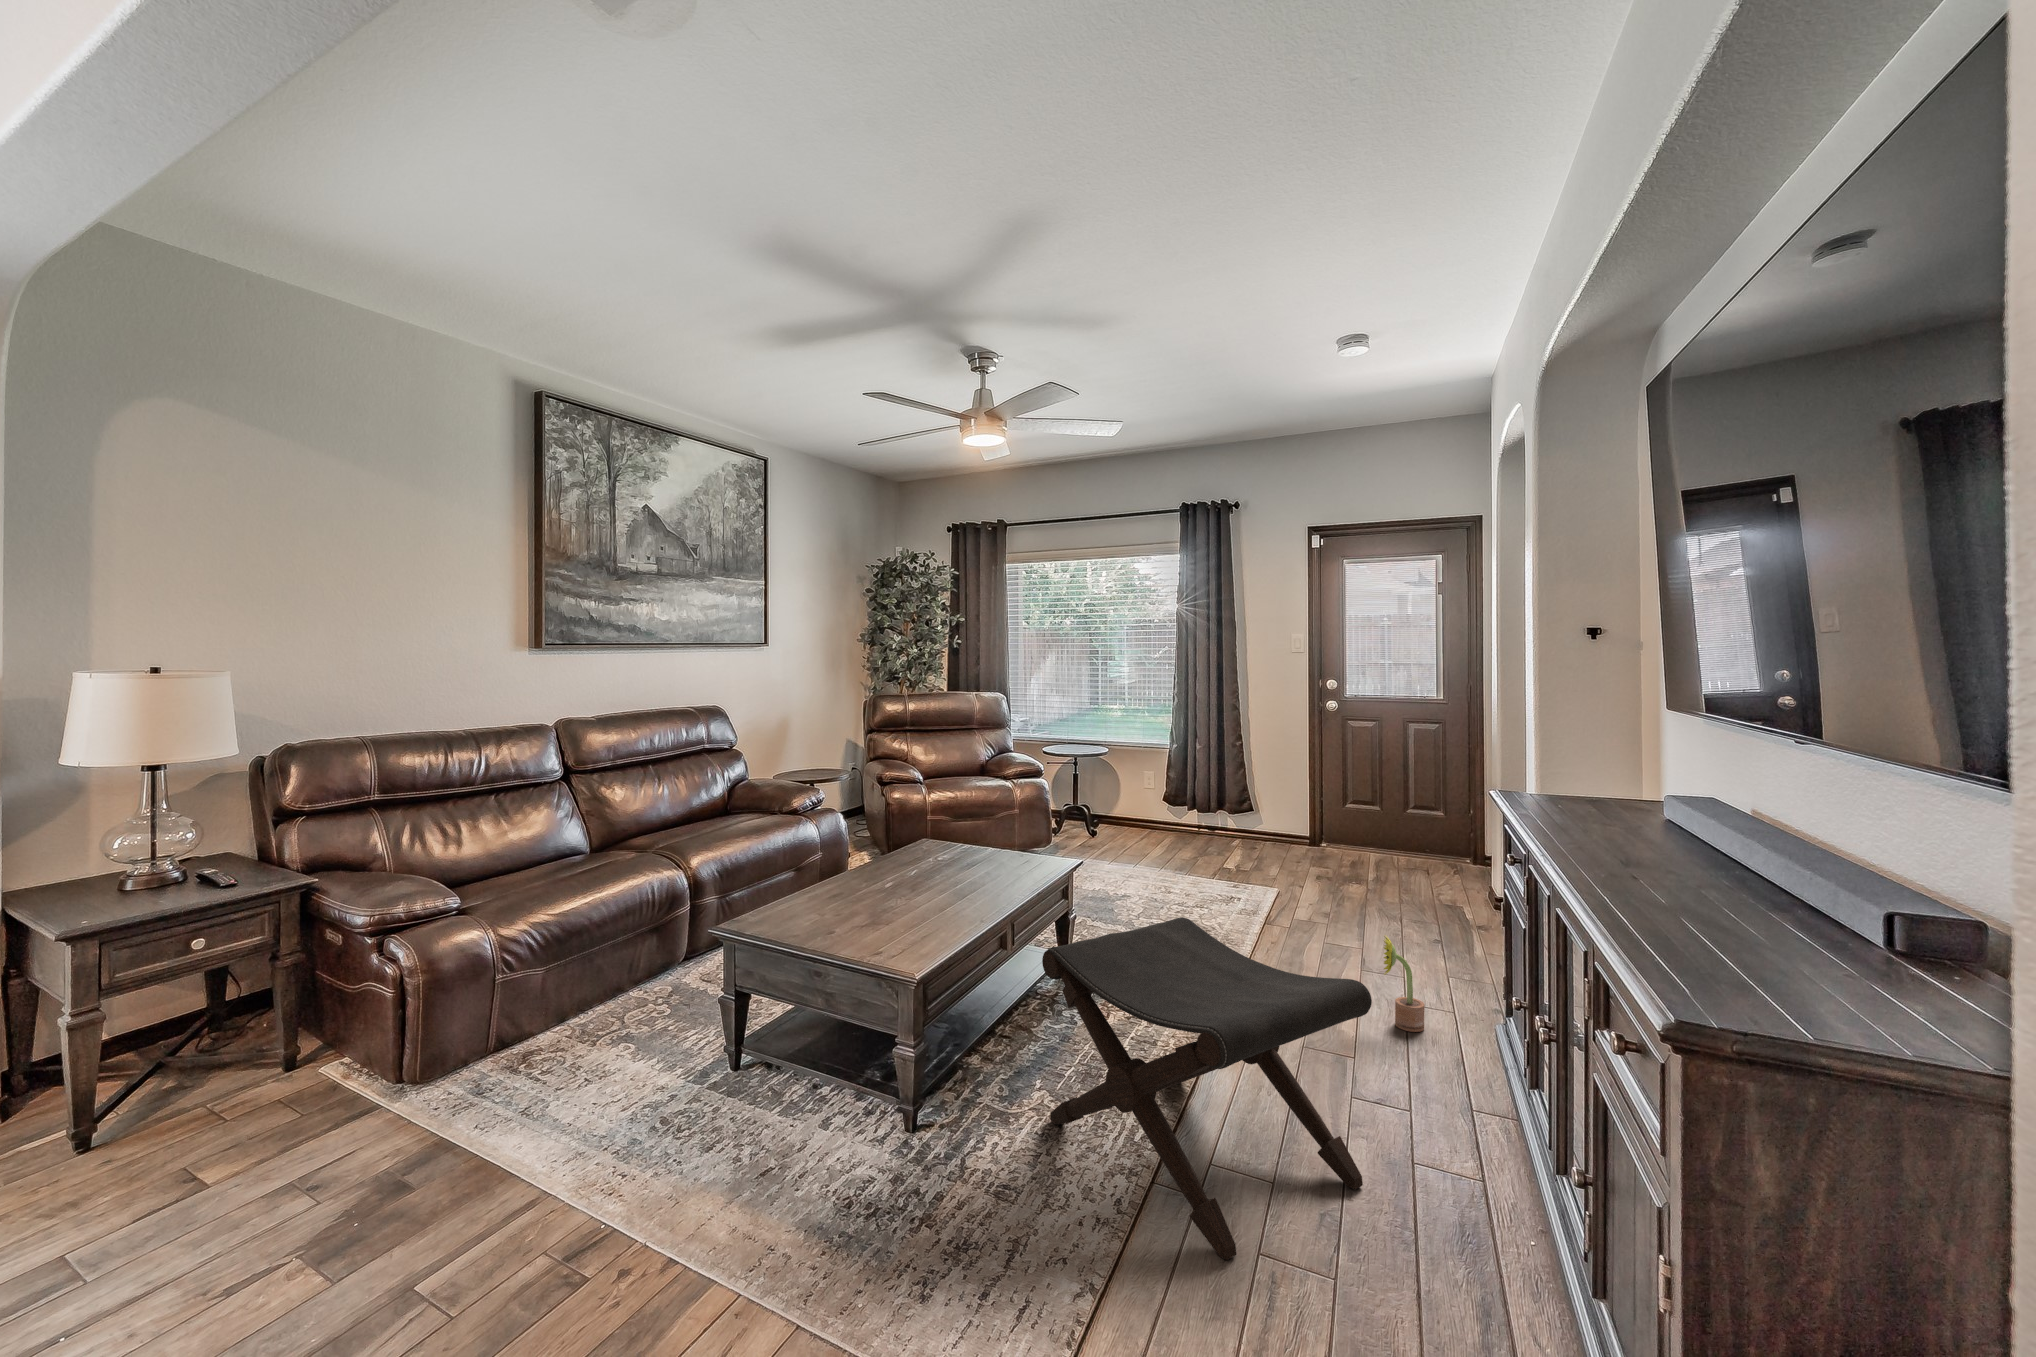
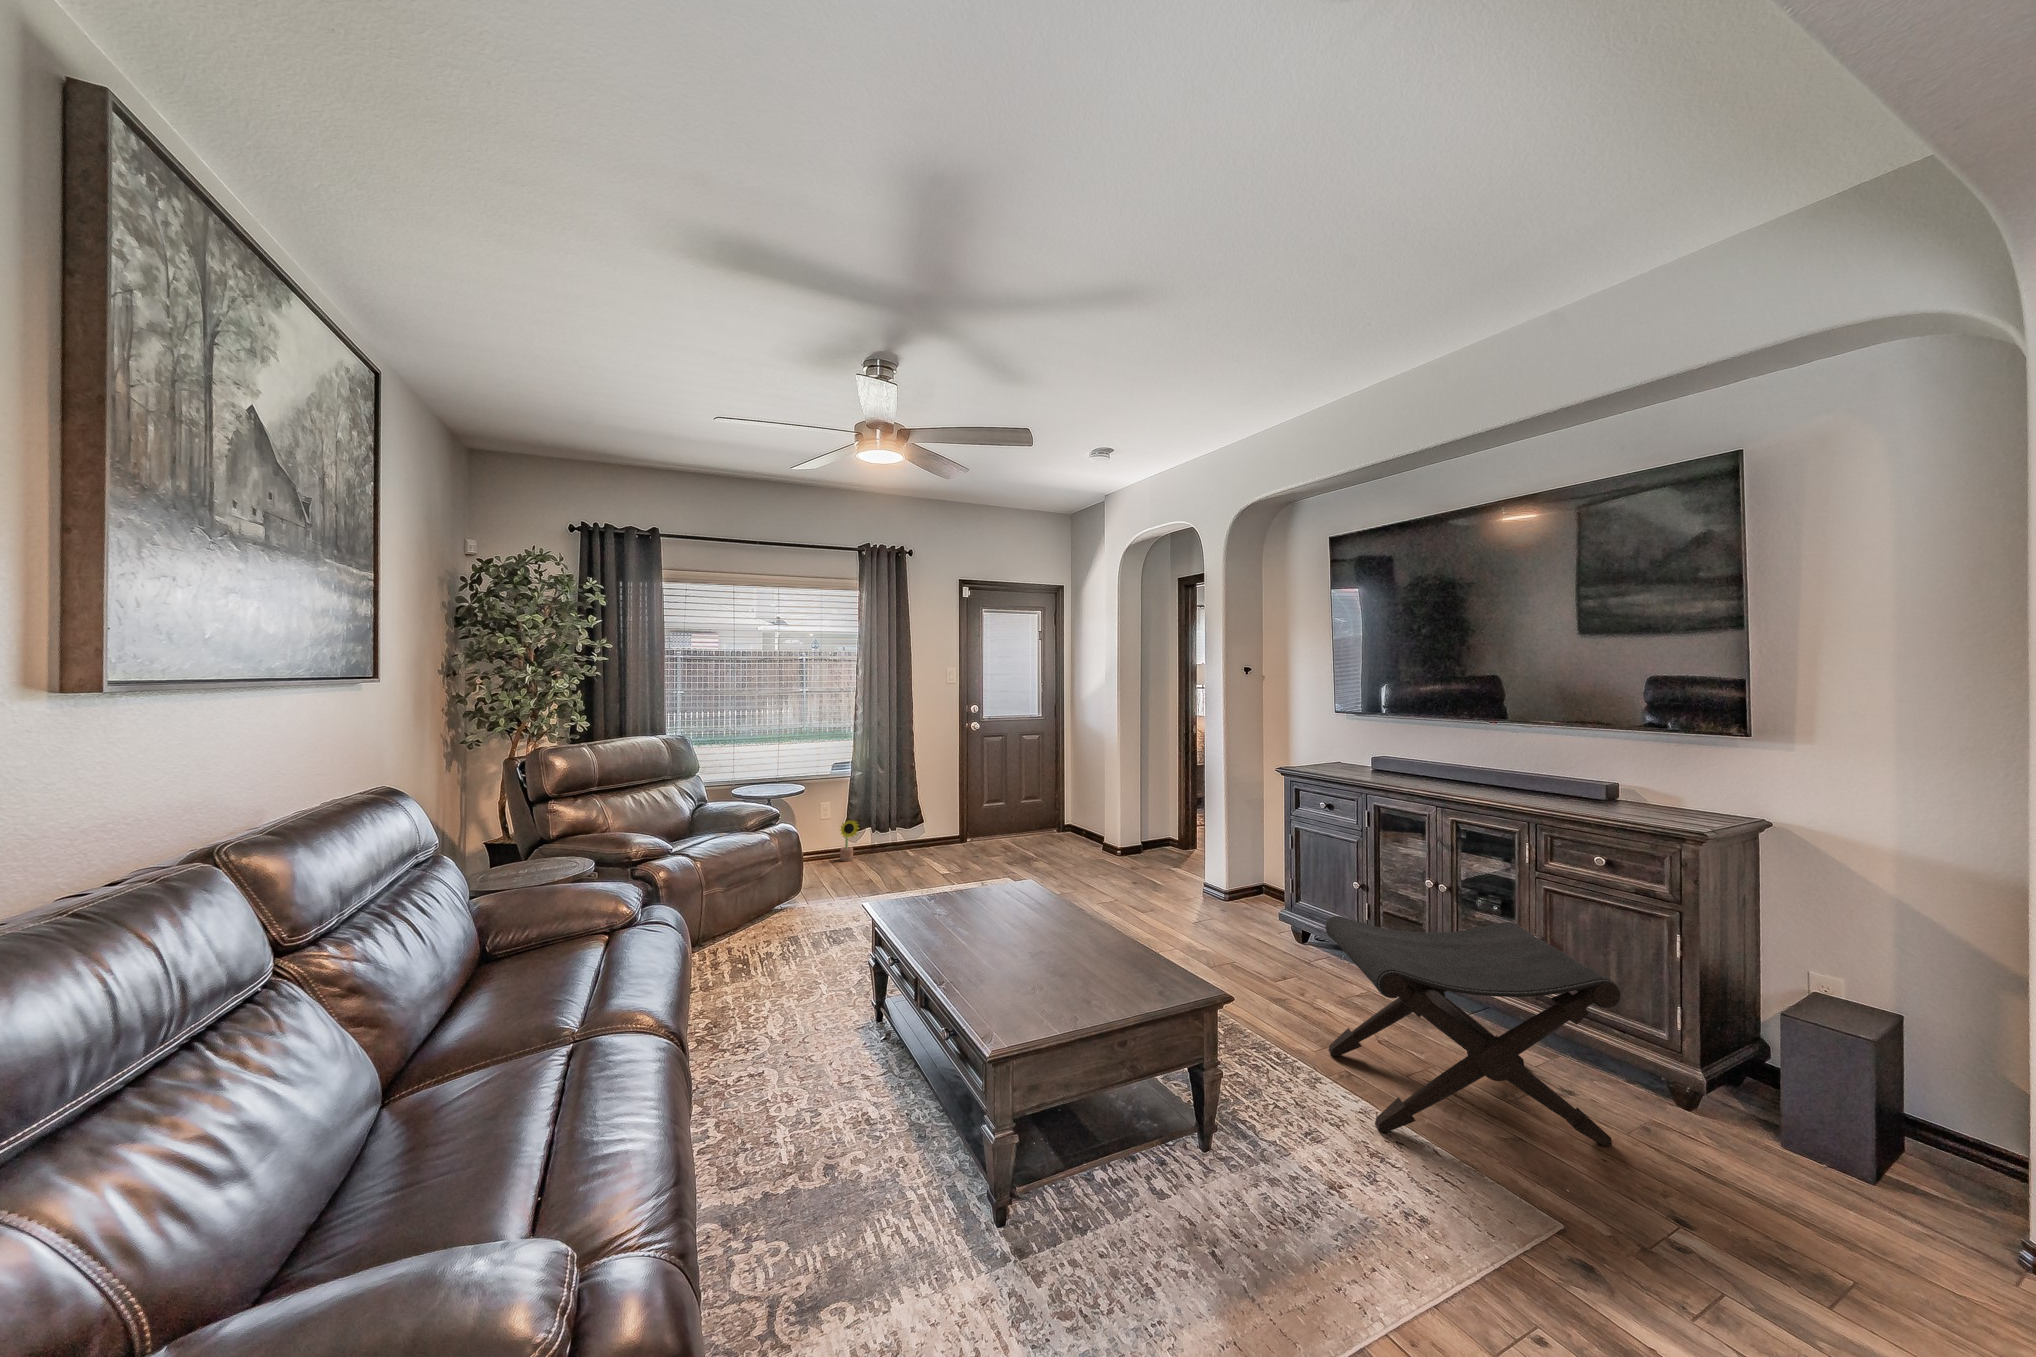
decorative plant: present [1384,936,1425,1032] -> present [840,820,860,861]

